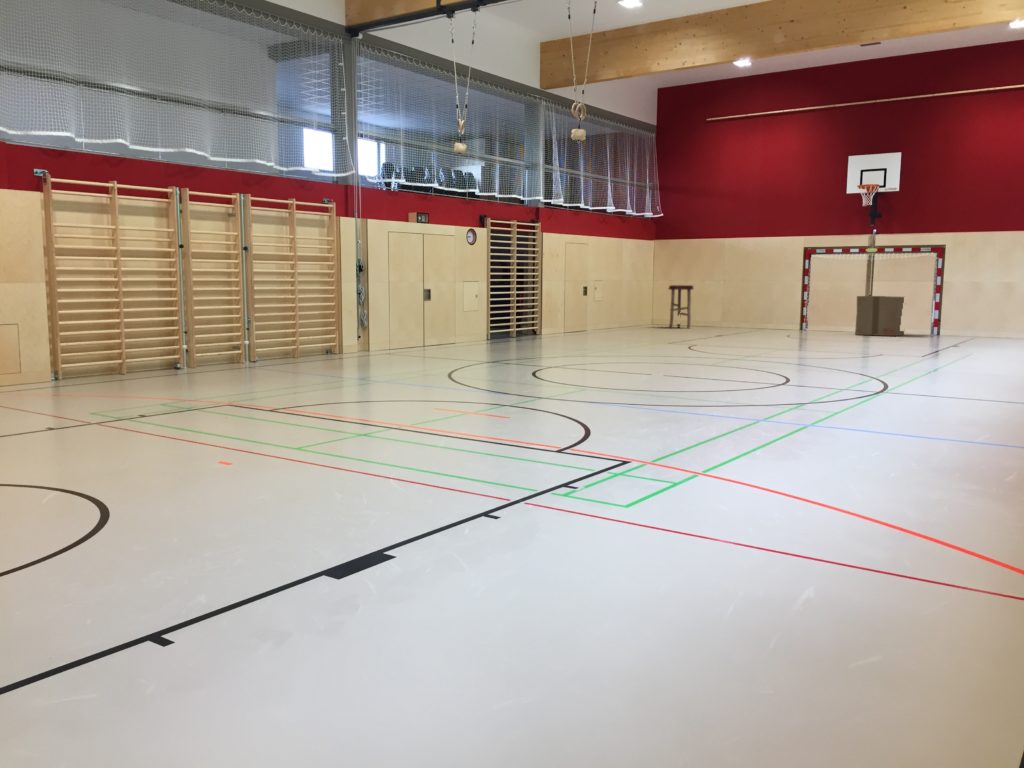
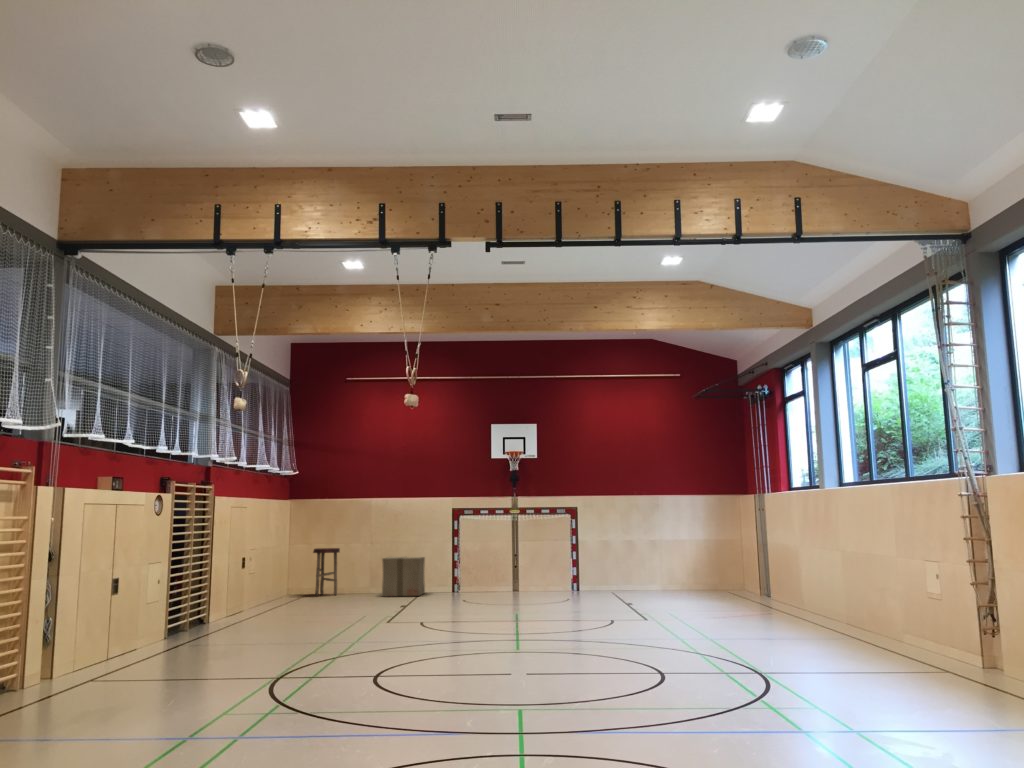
cardboard box: present [855,296,904,336] -> present [382,557,425,596]

